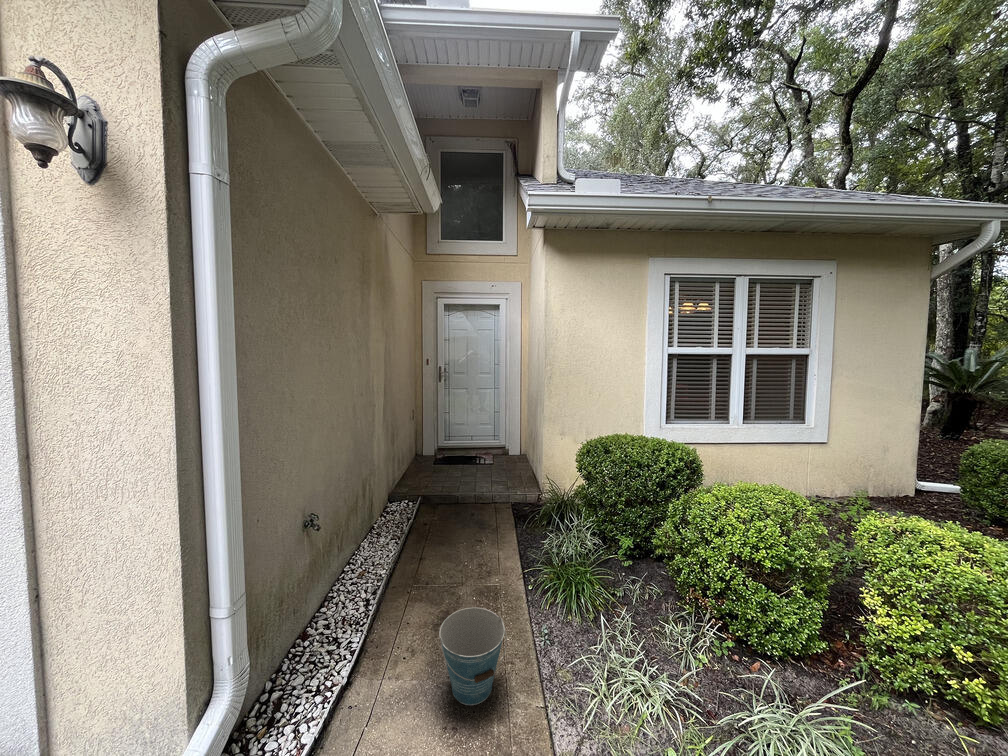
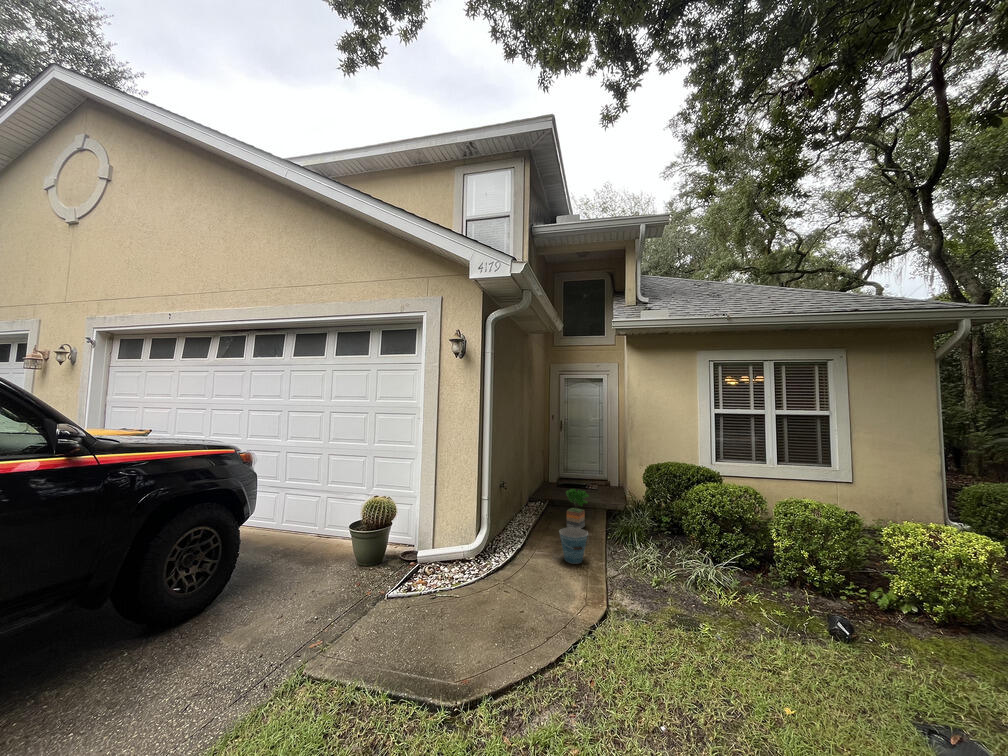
potted tree: none [448,491,491,566] -> present [566,489,589,529]

